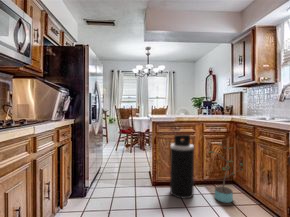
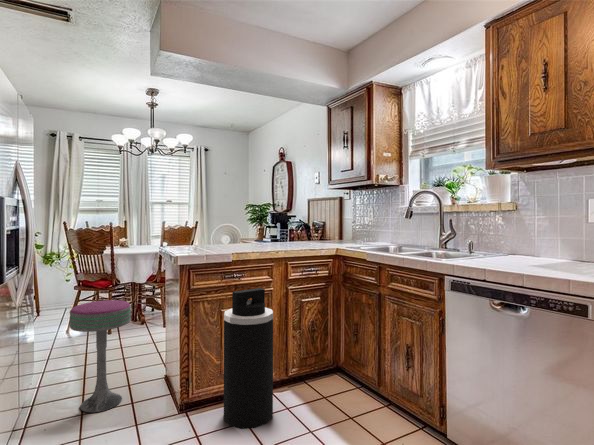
bar stool: none [113,136,135,180] -> present [70,300,131,412]
potted plant: present [209,144,243,203] -> none [302,302,367,417]

